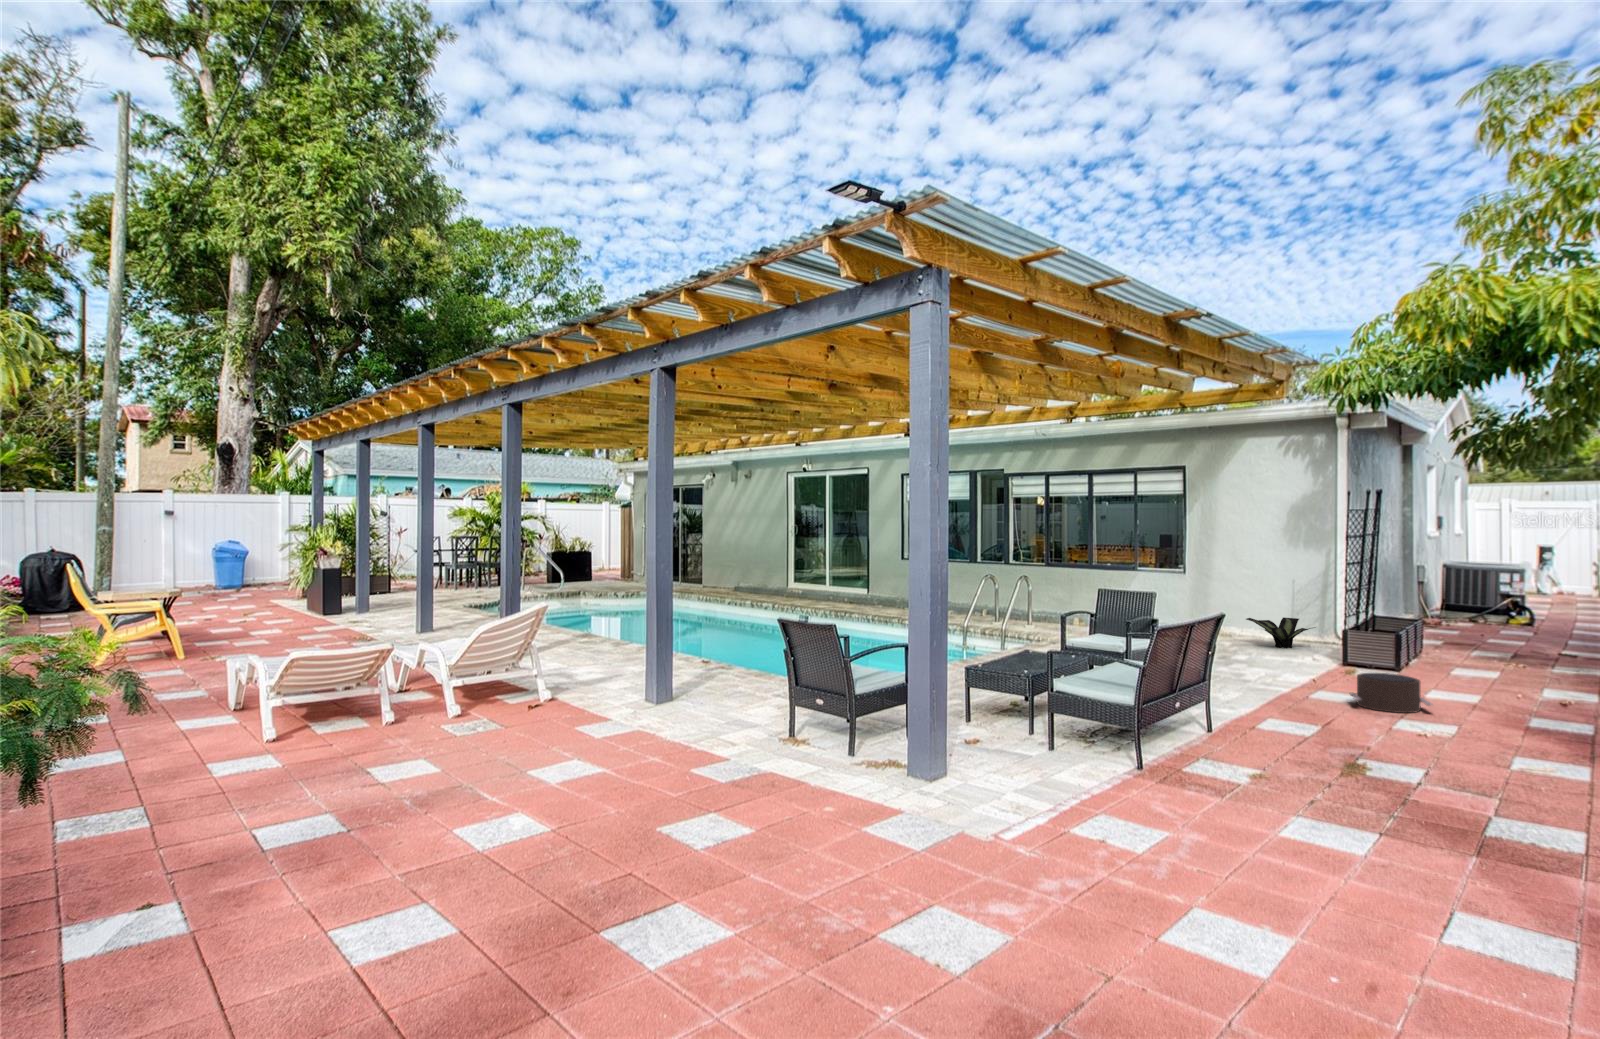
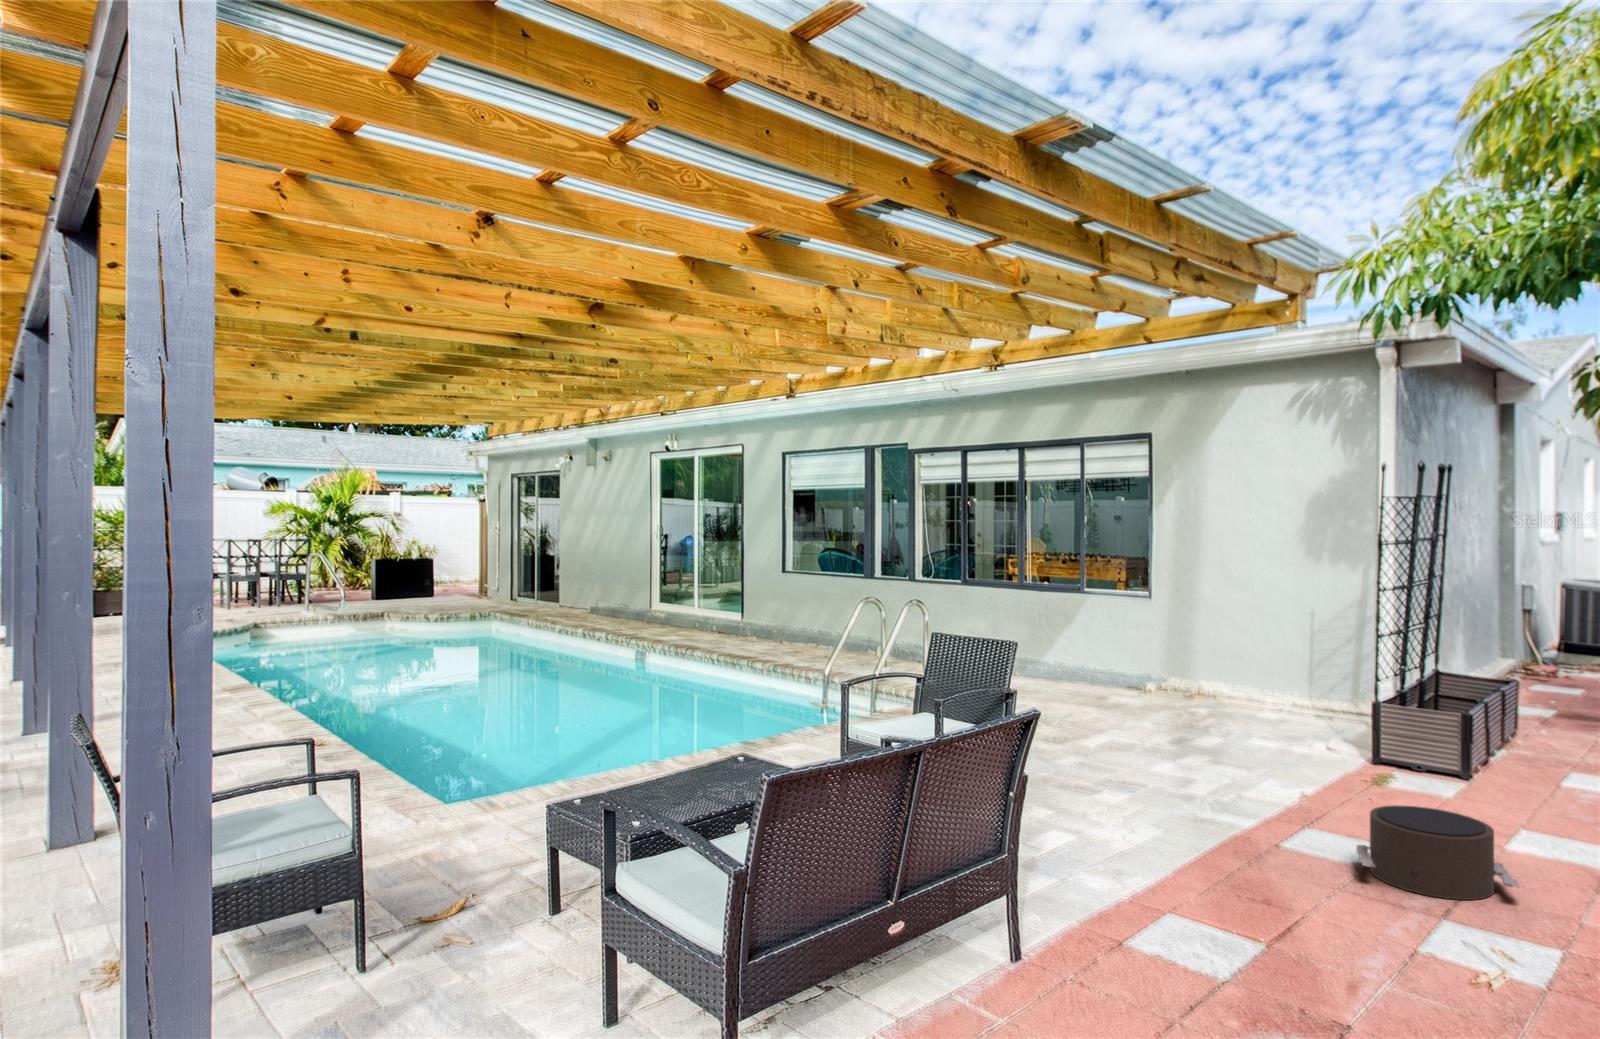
potted plant: present [1246,618,1315,648] -> none [1230,670,1345,722]

